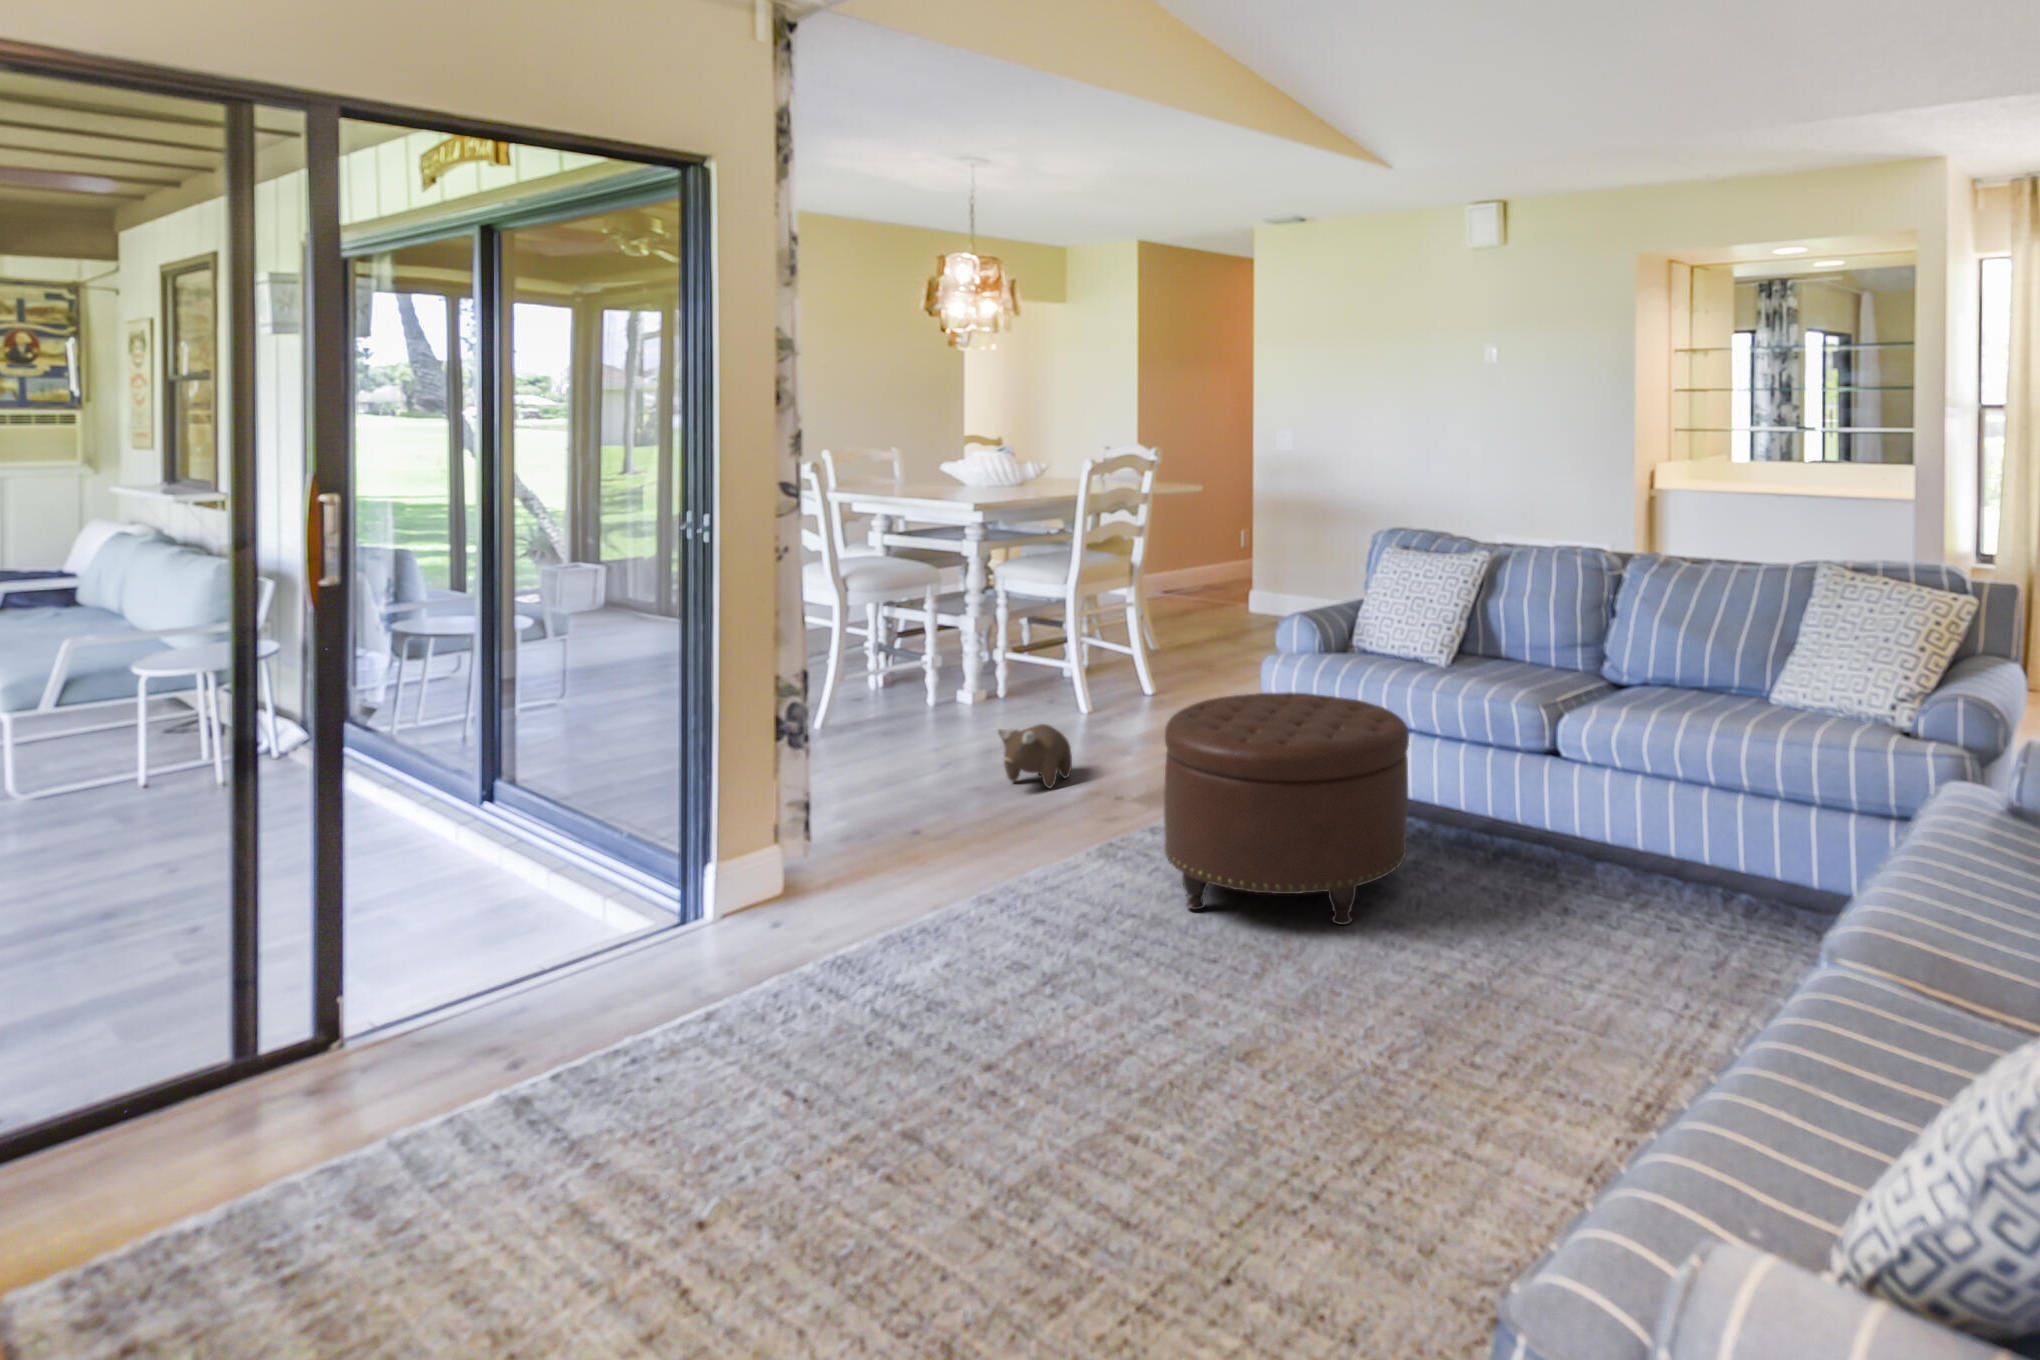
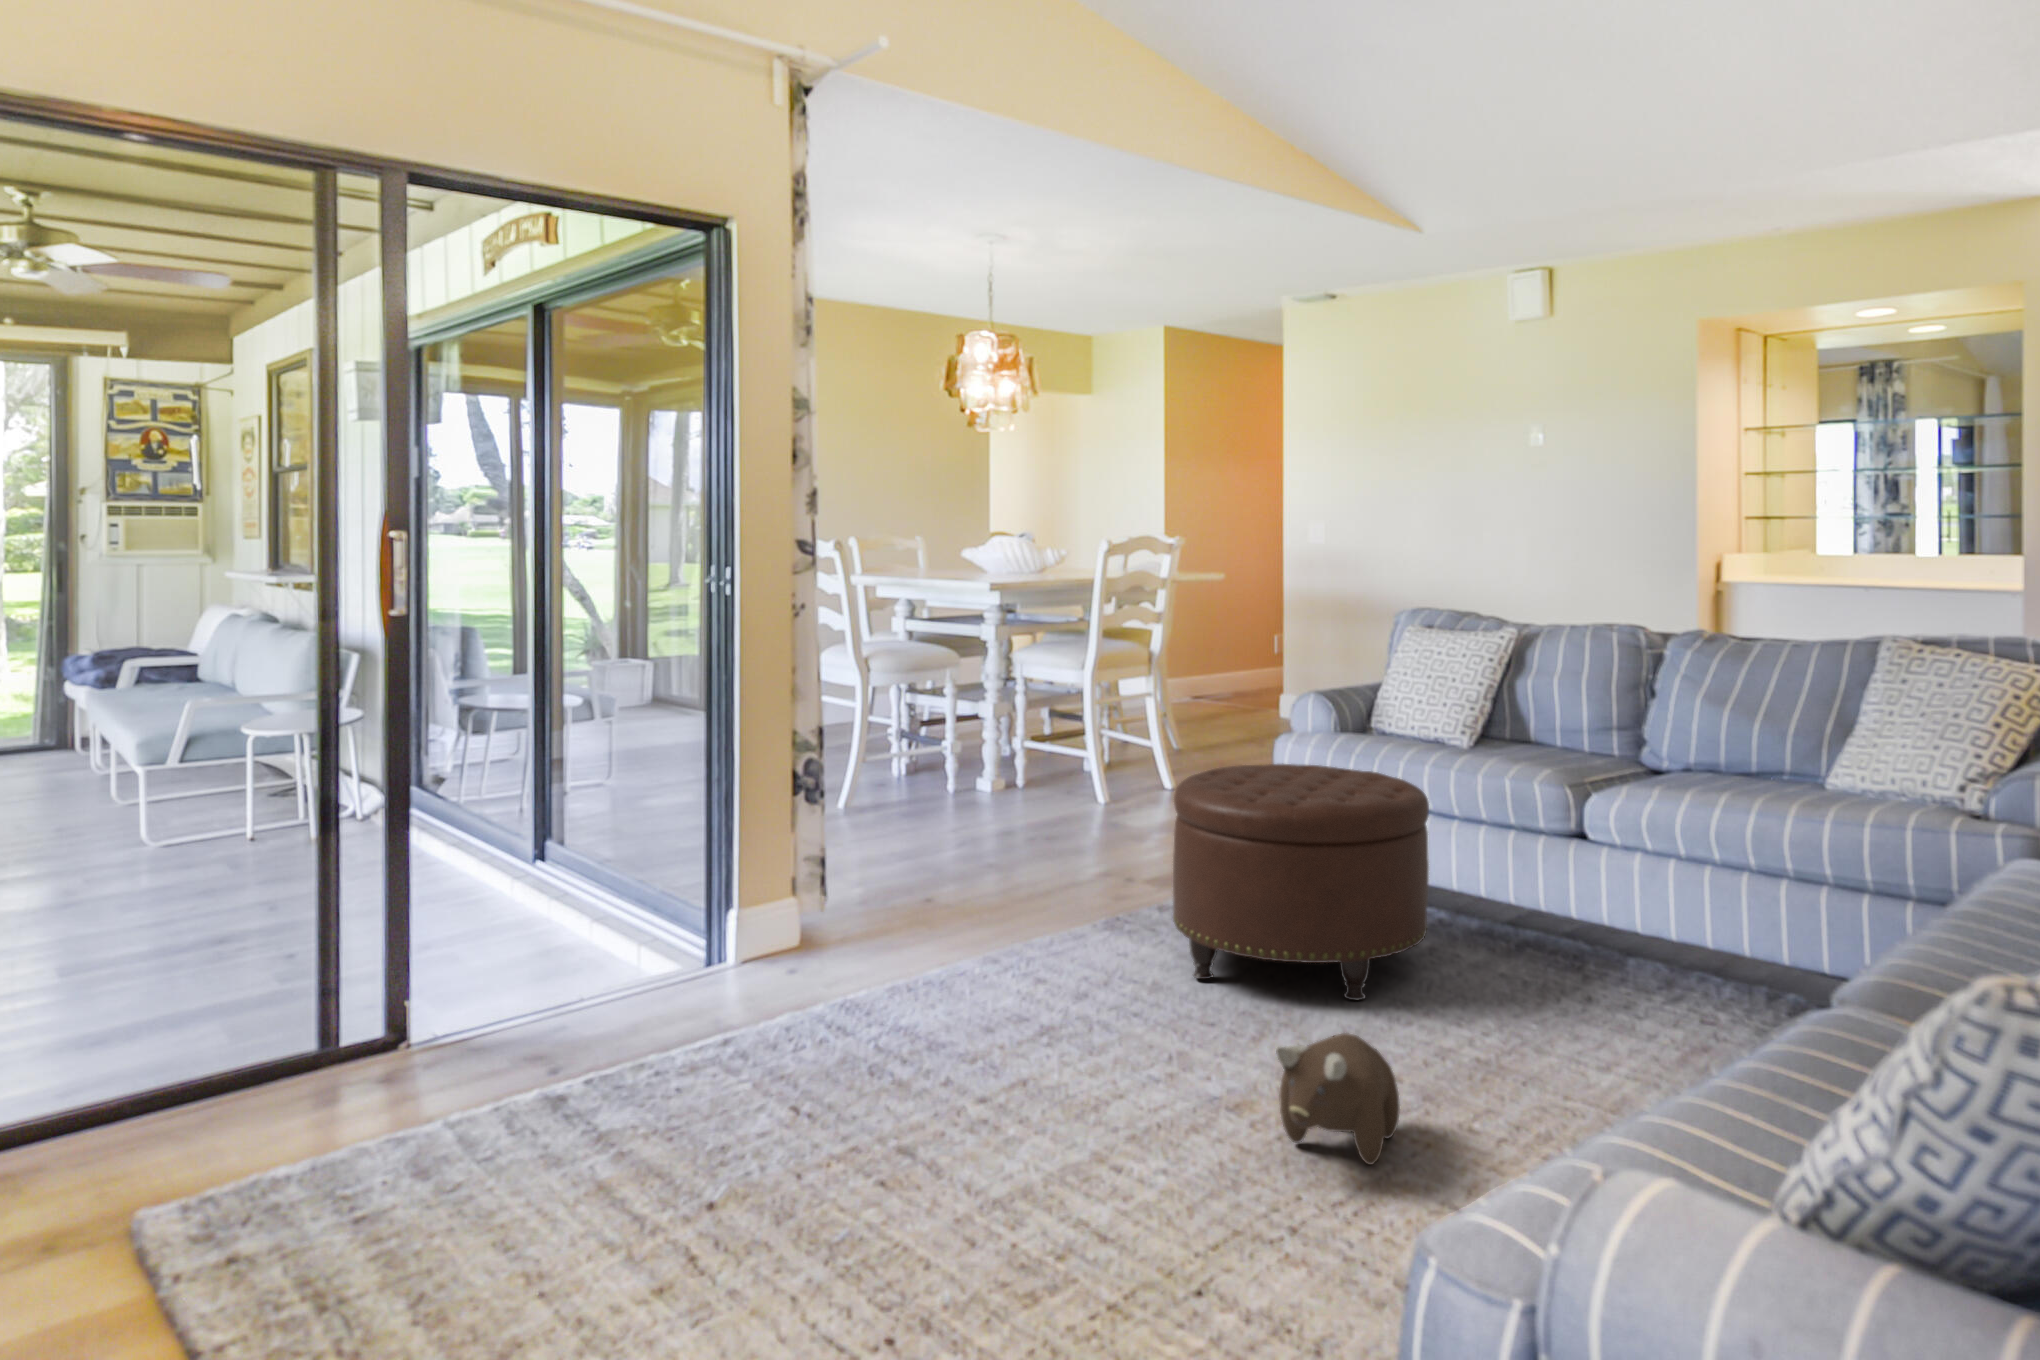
plush toy: present [998,724,1072,788] -> present [1276,1033,1400,1165]

